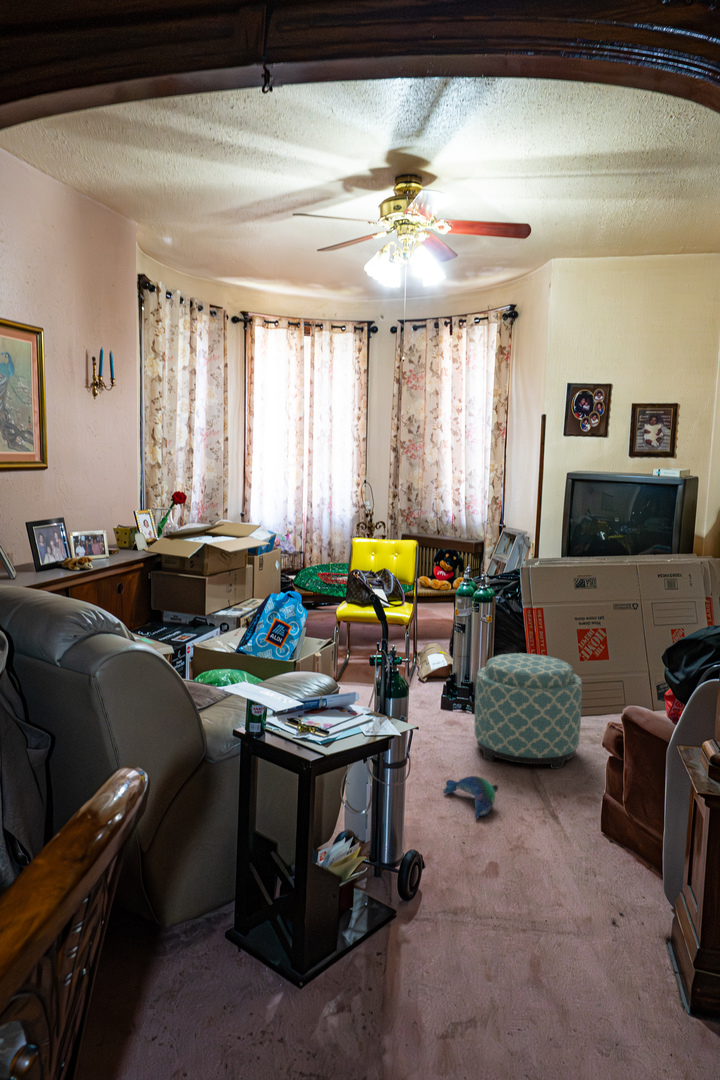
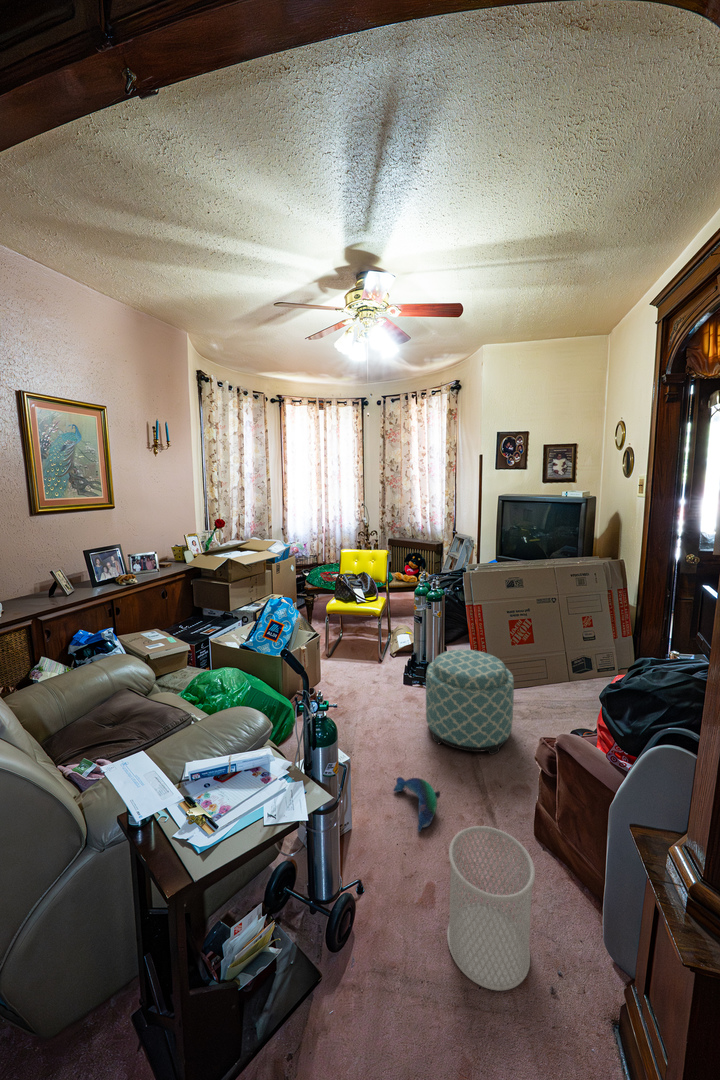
wastebasket: none [512,774,595,899] -> present [447,826,535,991]

